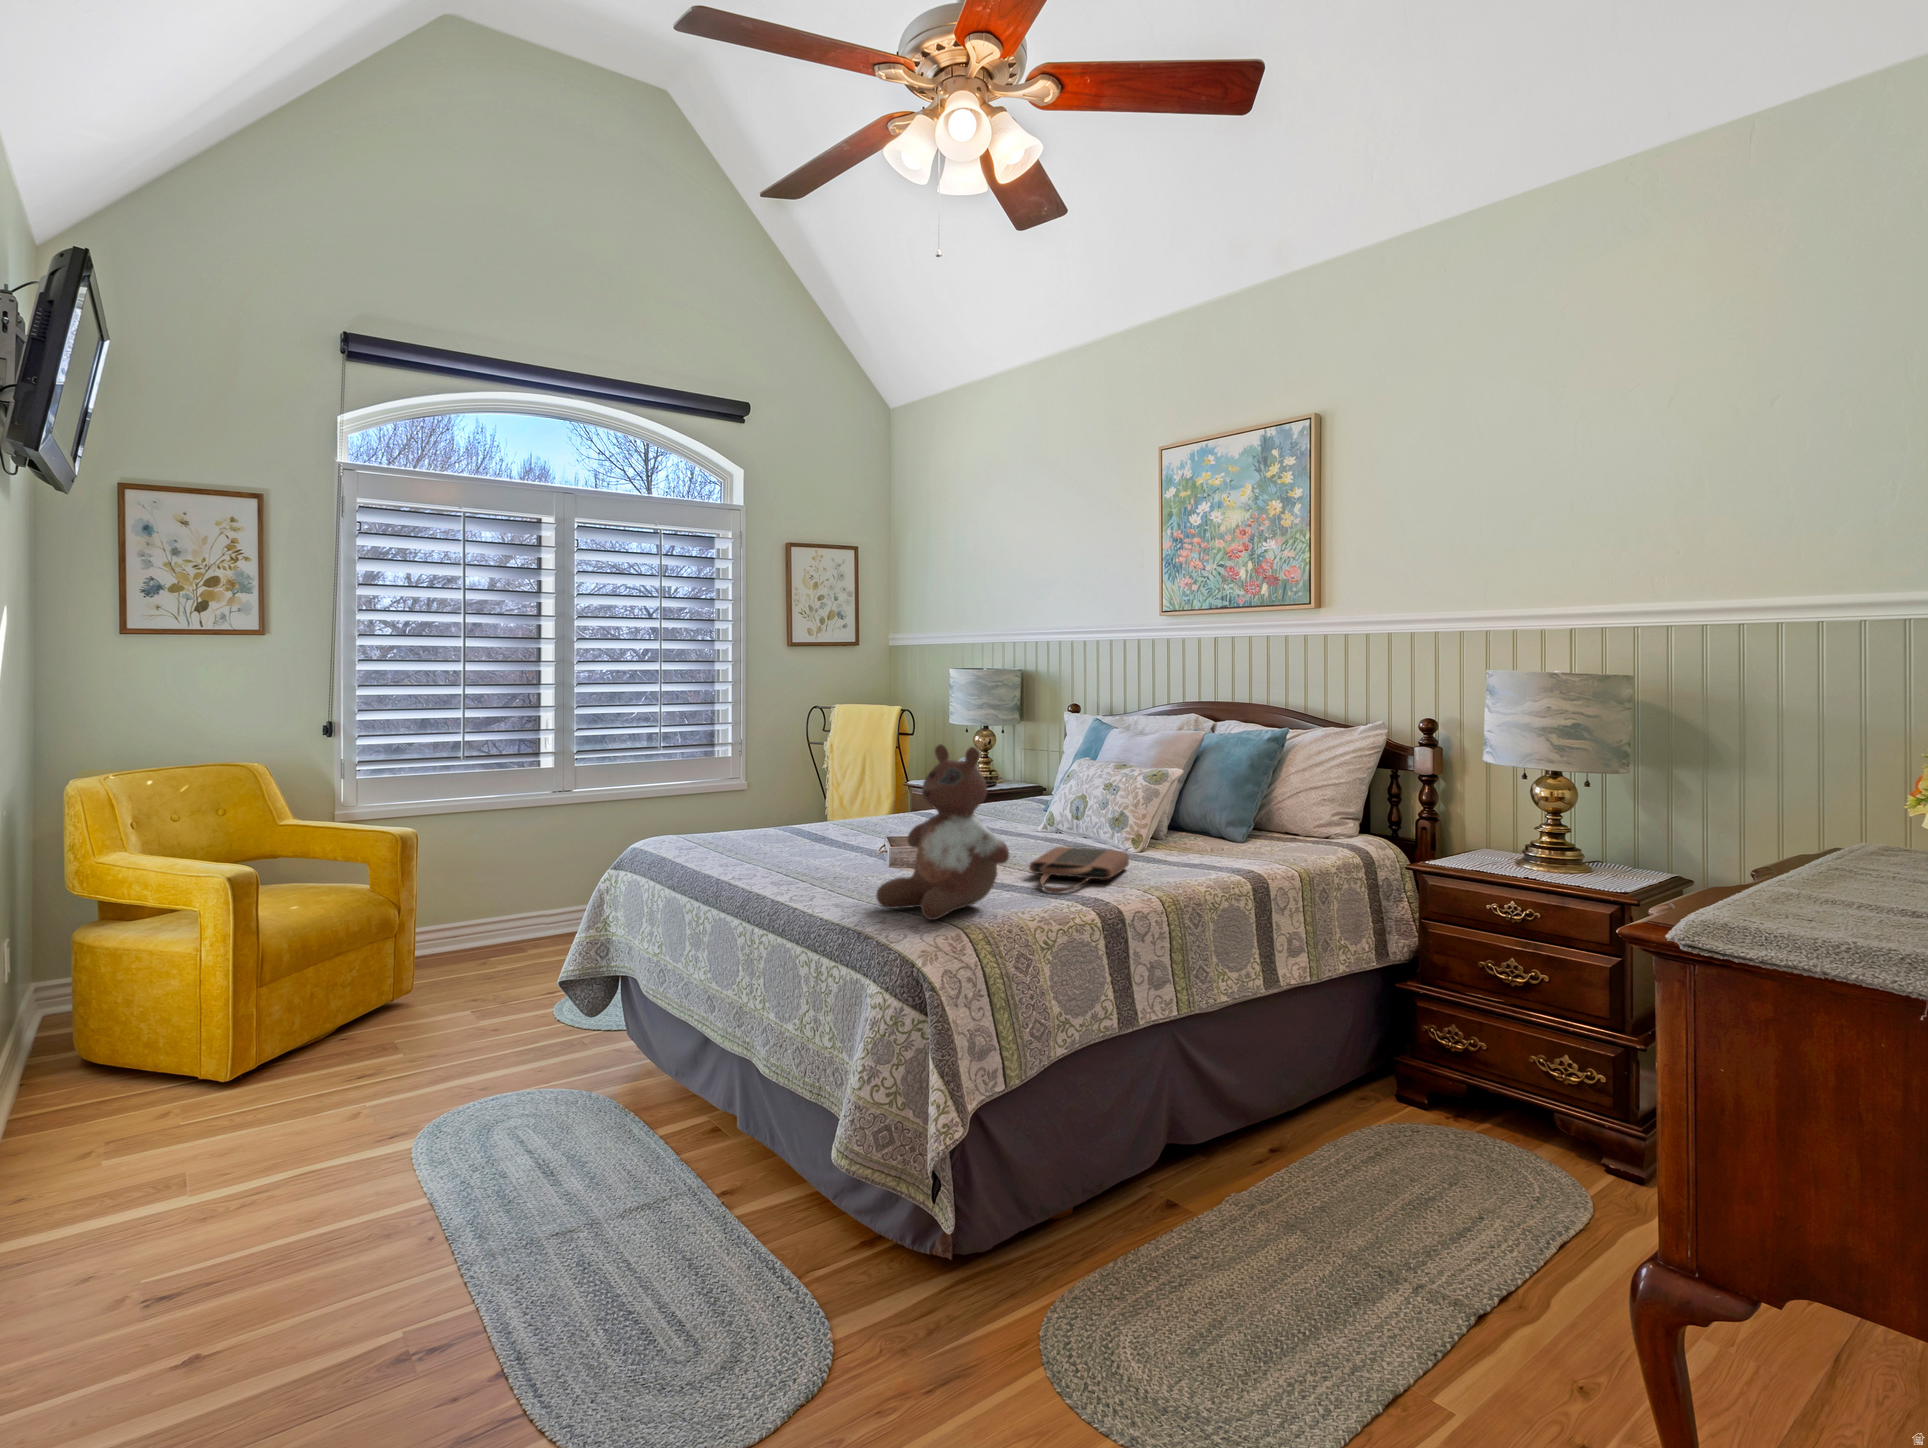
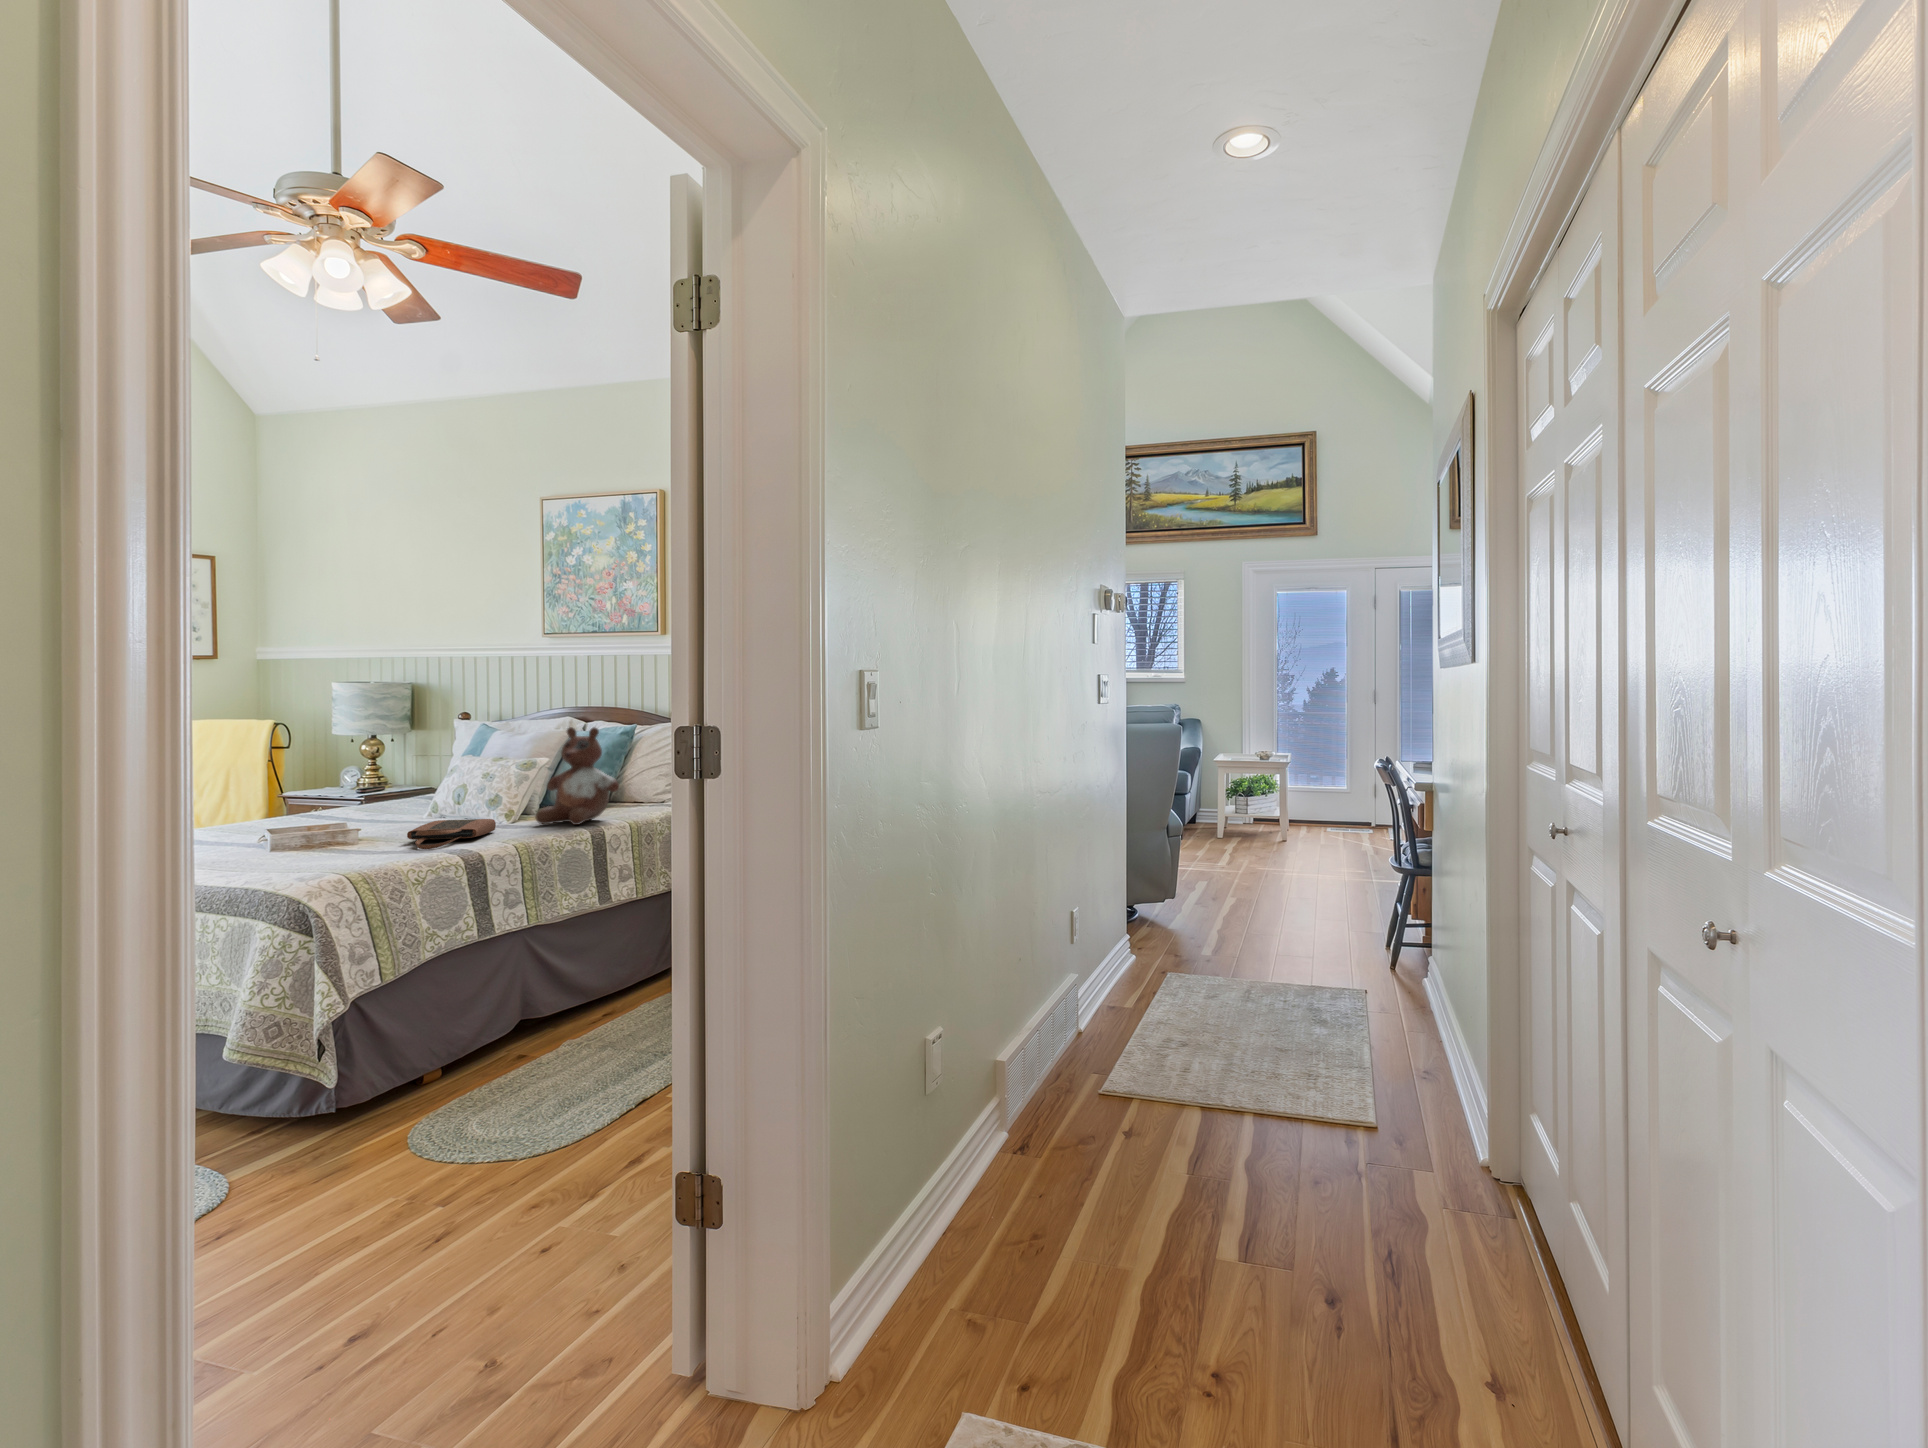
stuffed bear: present [876,744,1009,920] -> present [535,727,619,825]

